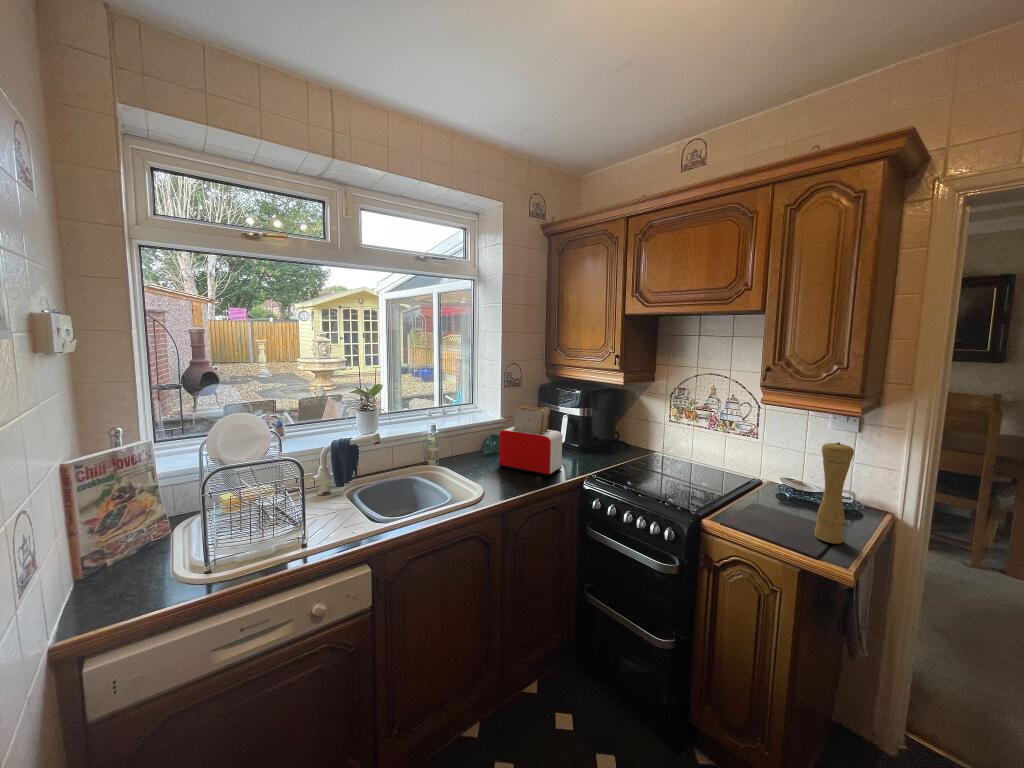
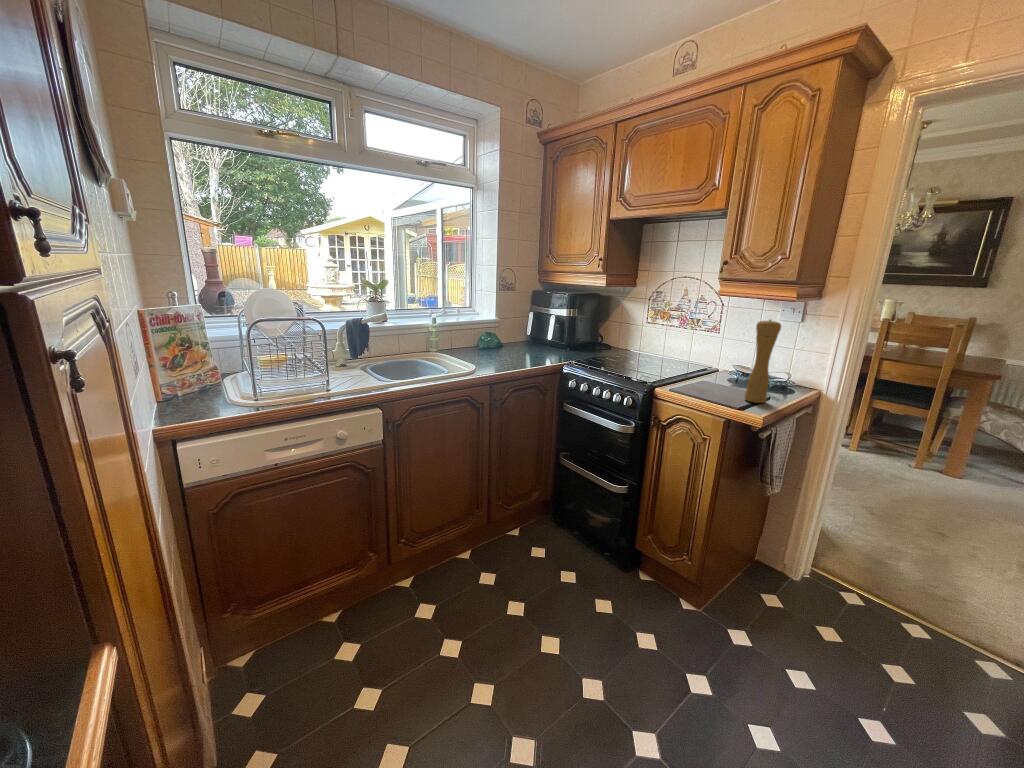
toaster: present [499,405,562,477] -> none [491,301,547,362]

